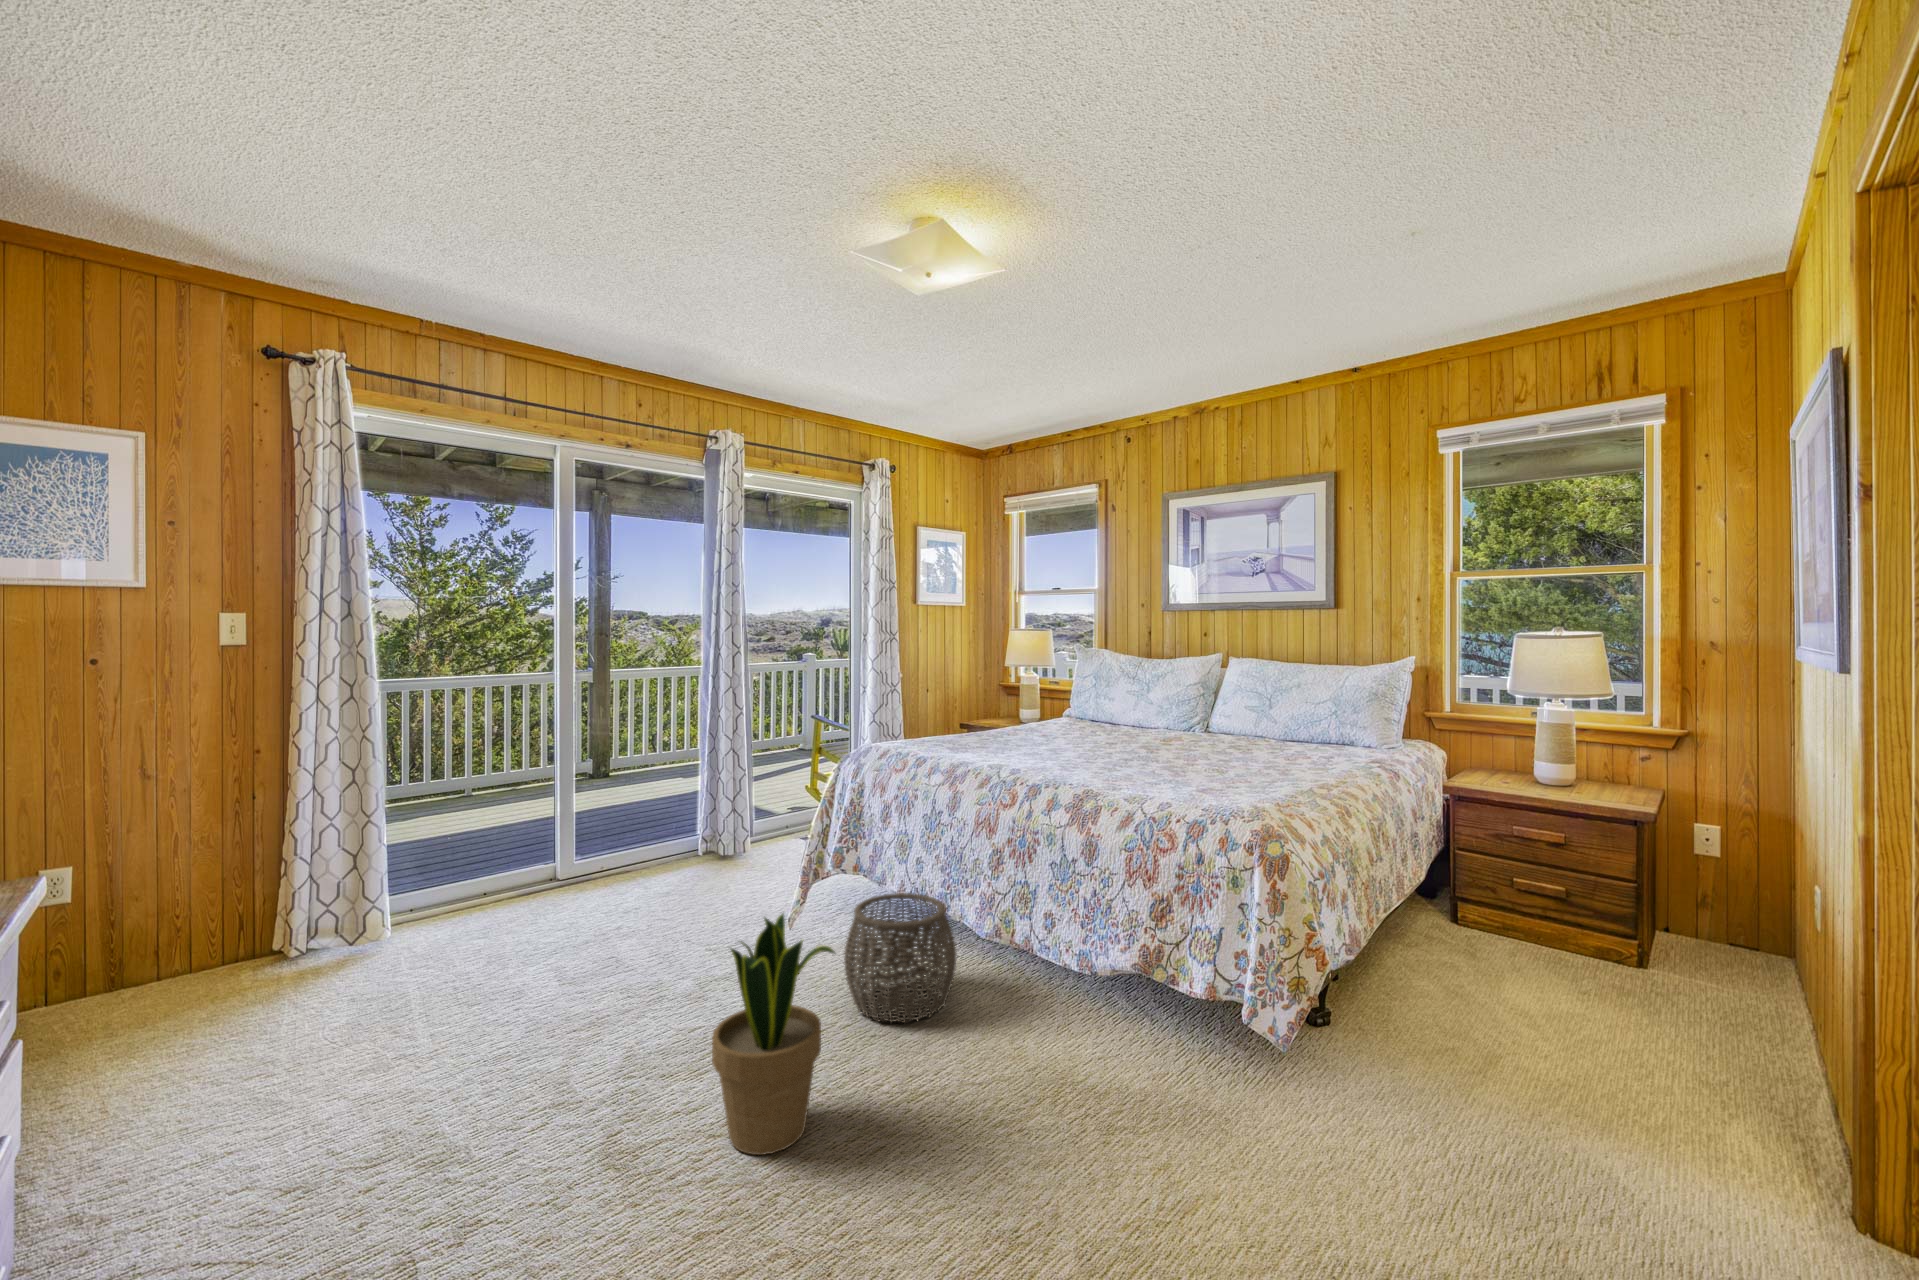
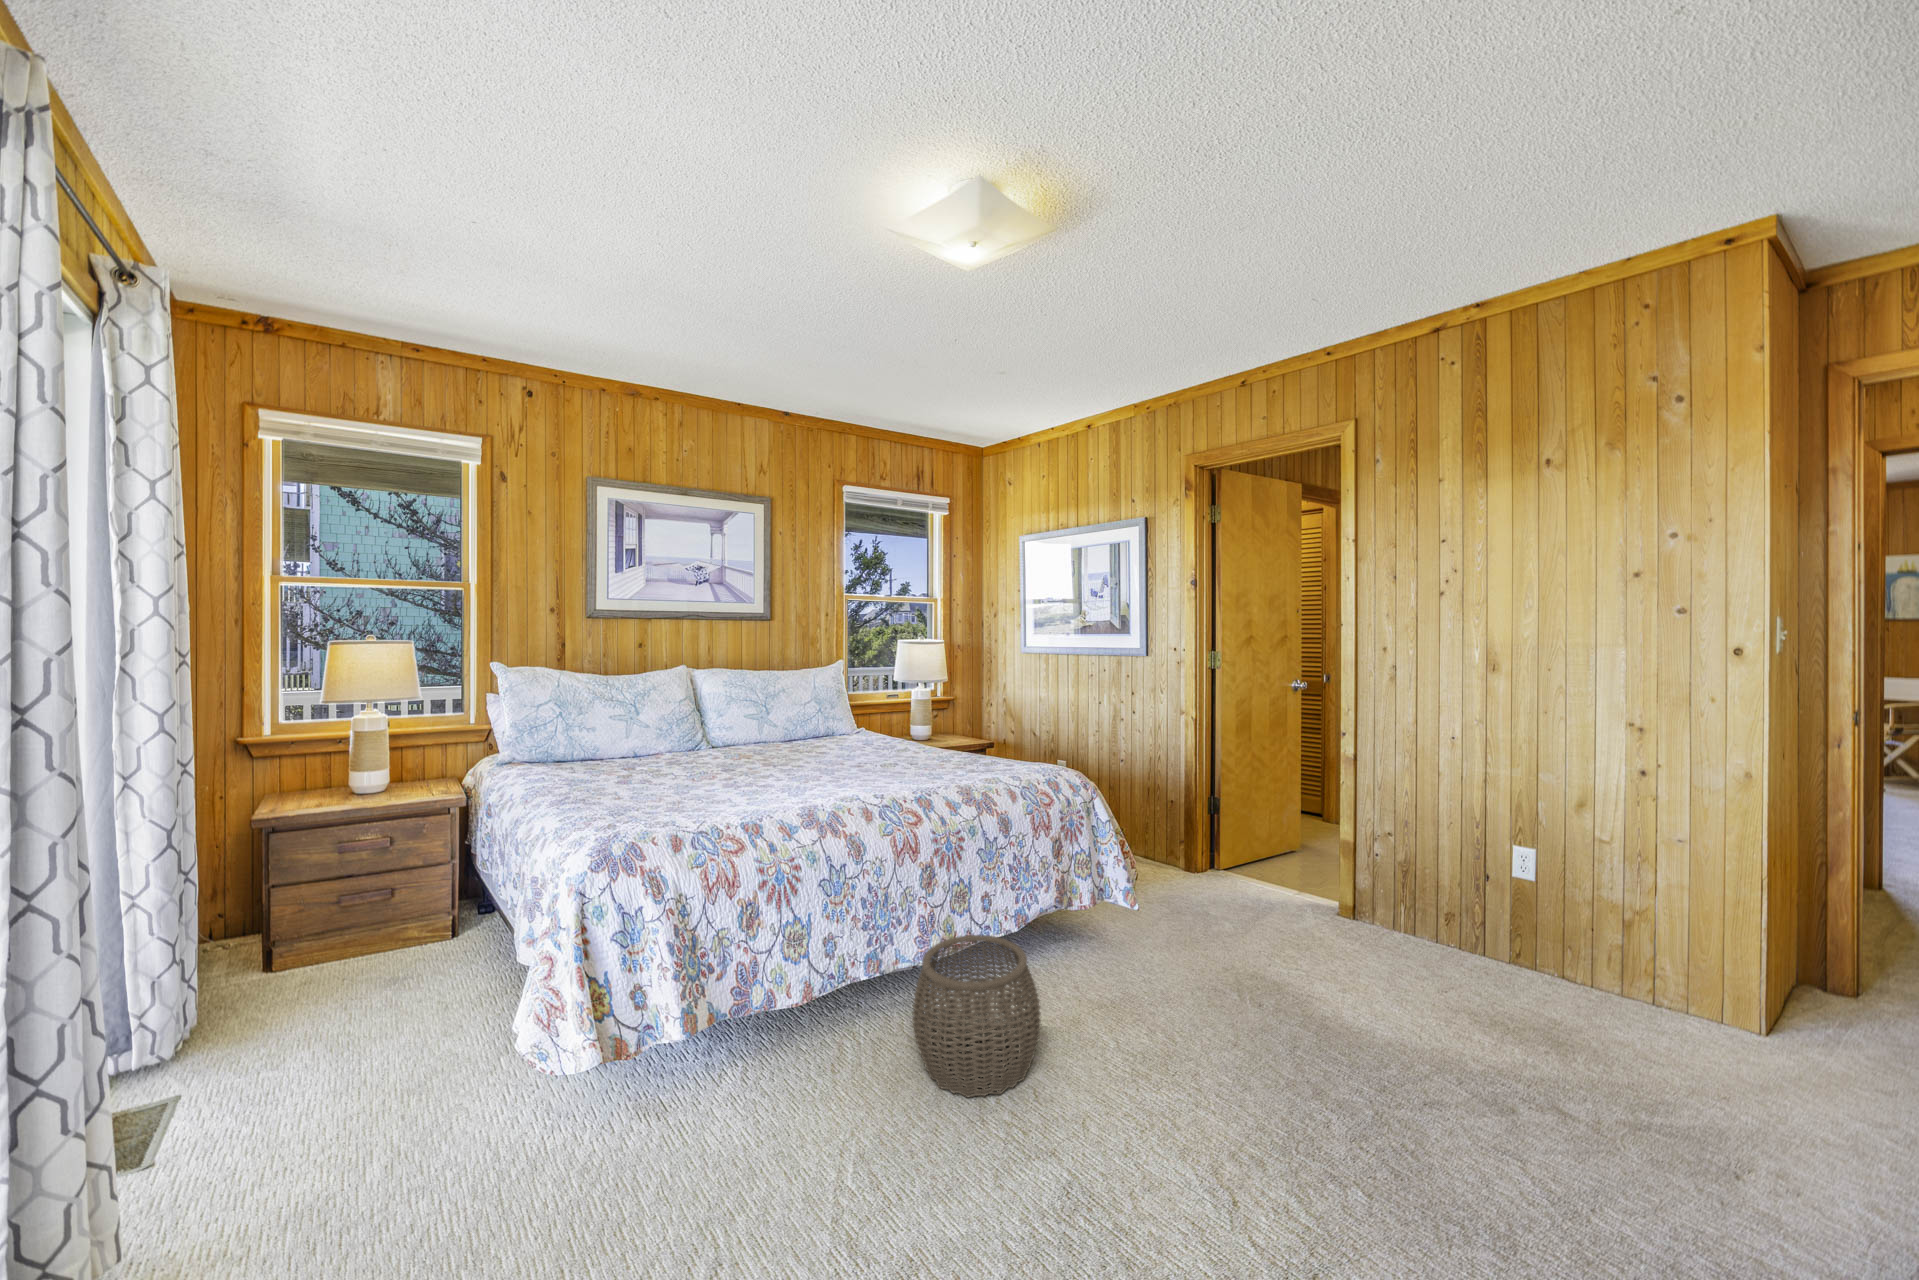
potted plant: present [712,914,835,1155] -> none [1163,928,1313,1192]

